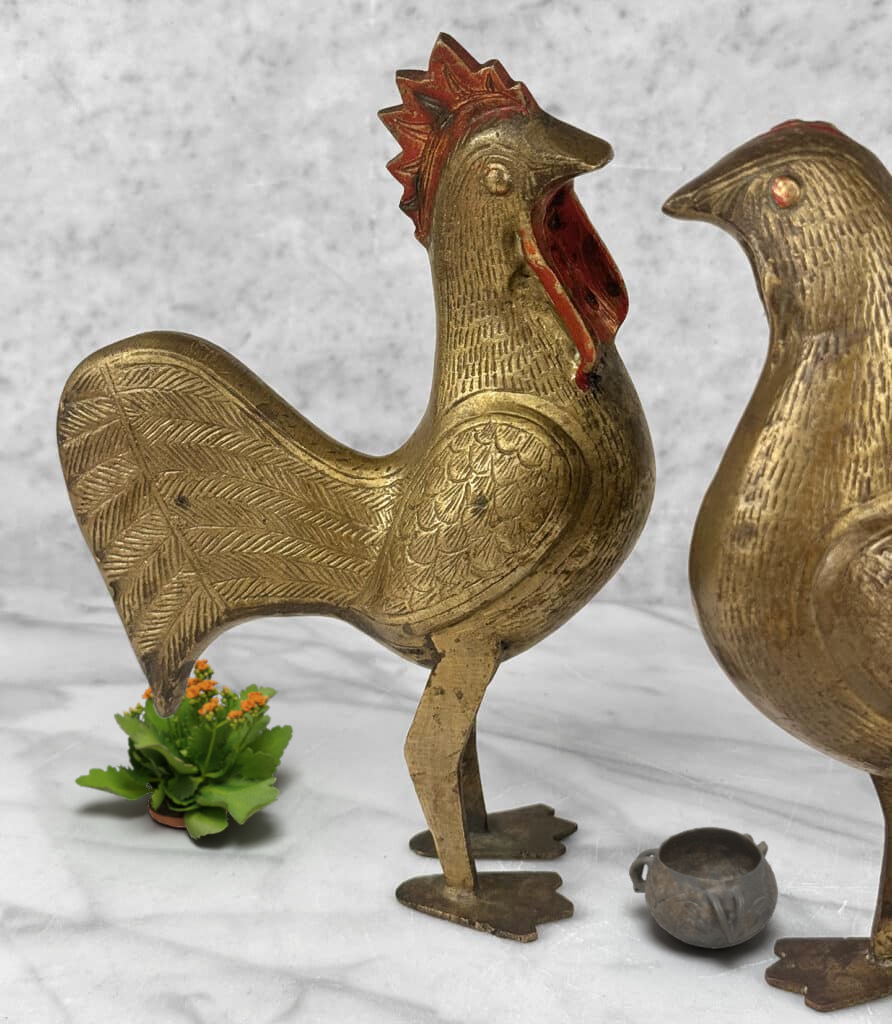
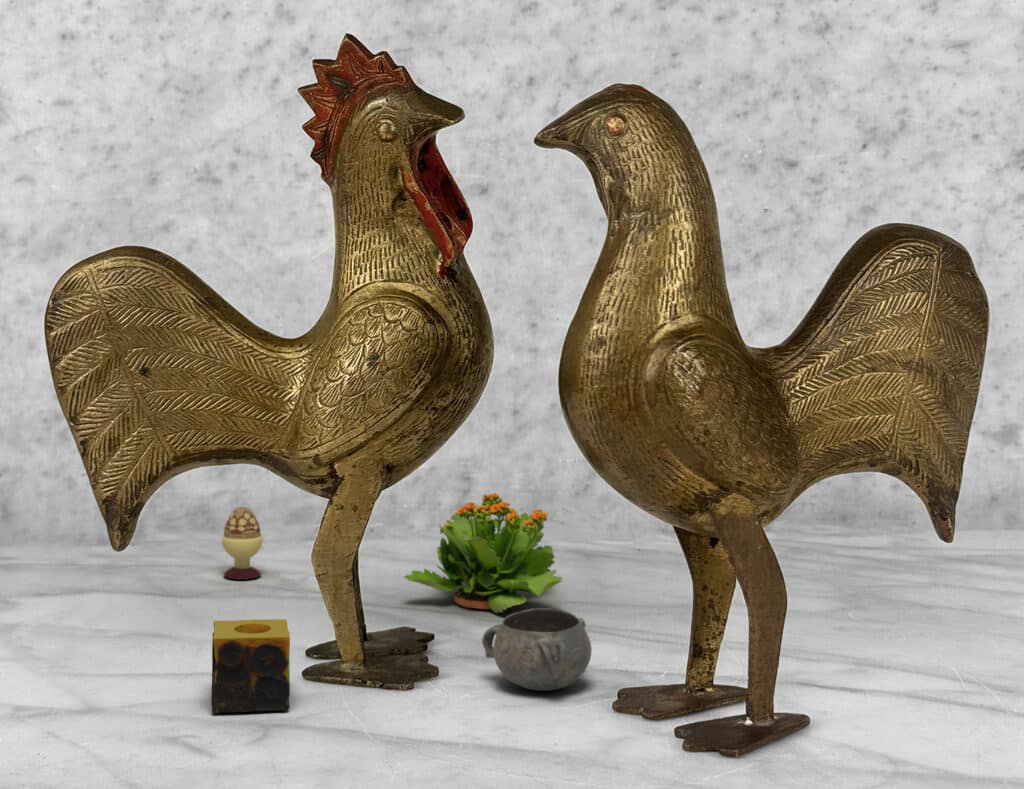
decorative egg: none [303,612,352,702] -> present [222,507,263,580]
potted flower: present [75,659,293,839] -> present [404,493,562,613]
candle: none [269,849,372,989] -> present [211,619,290,713]

